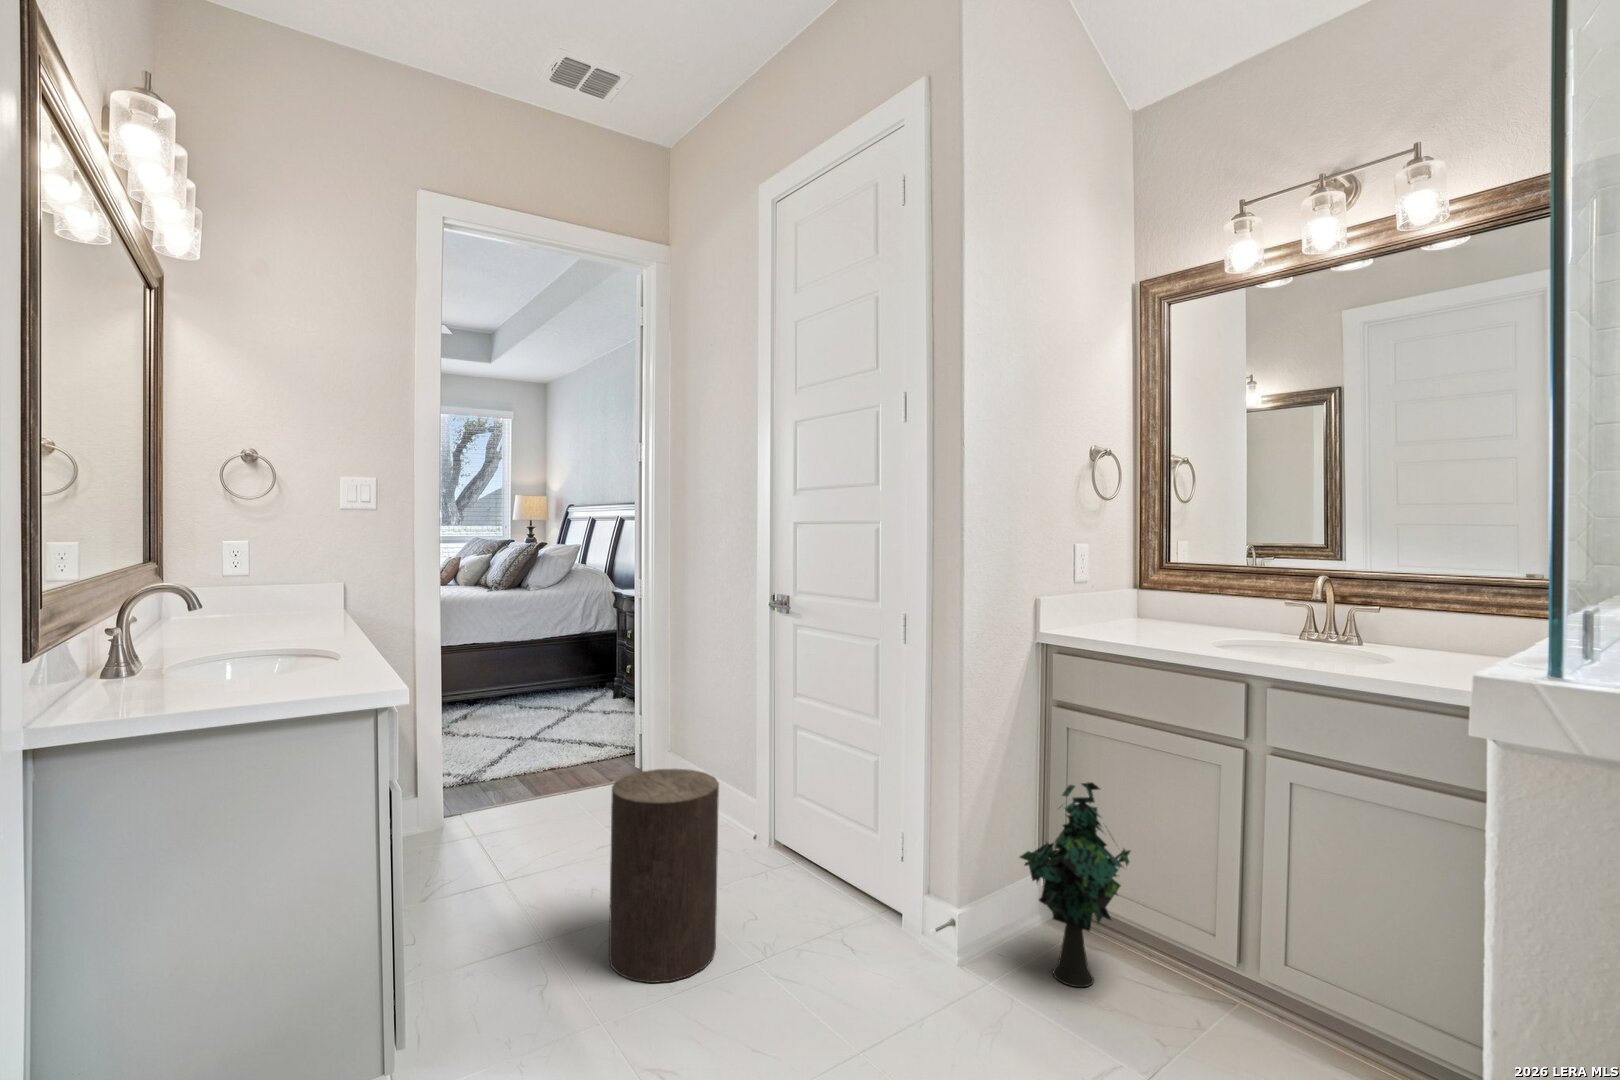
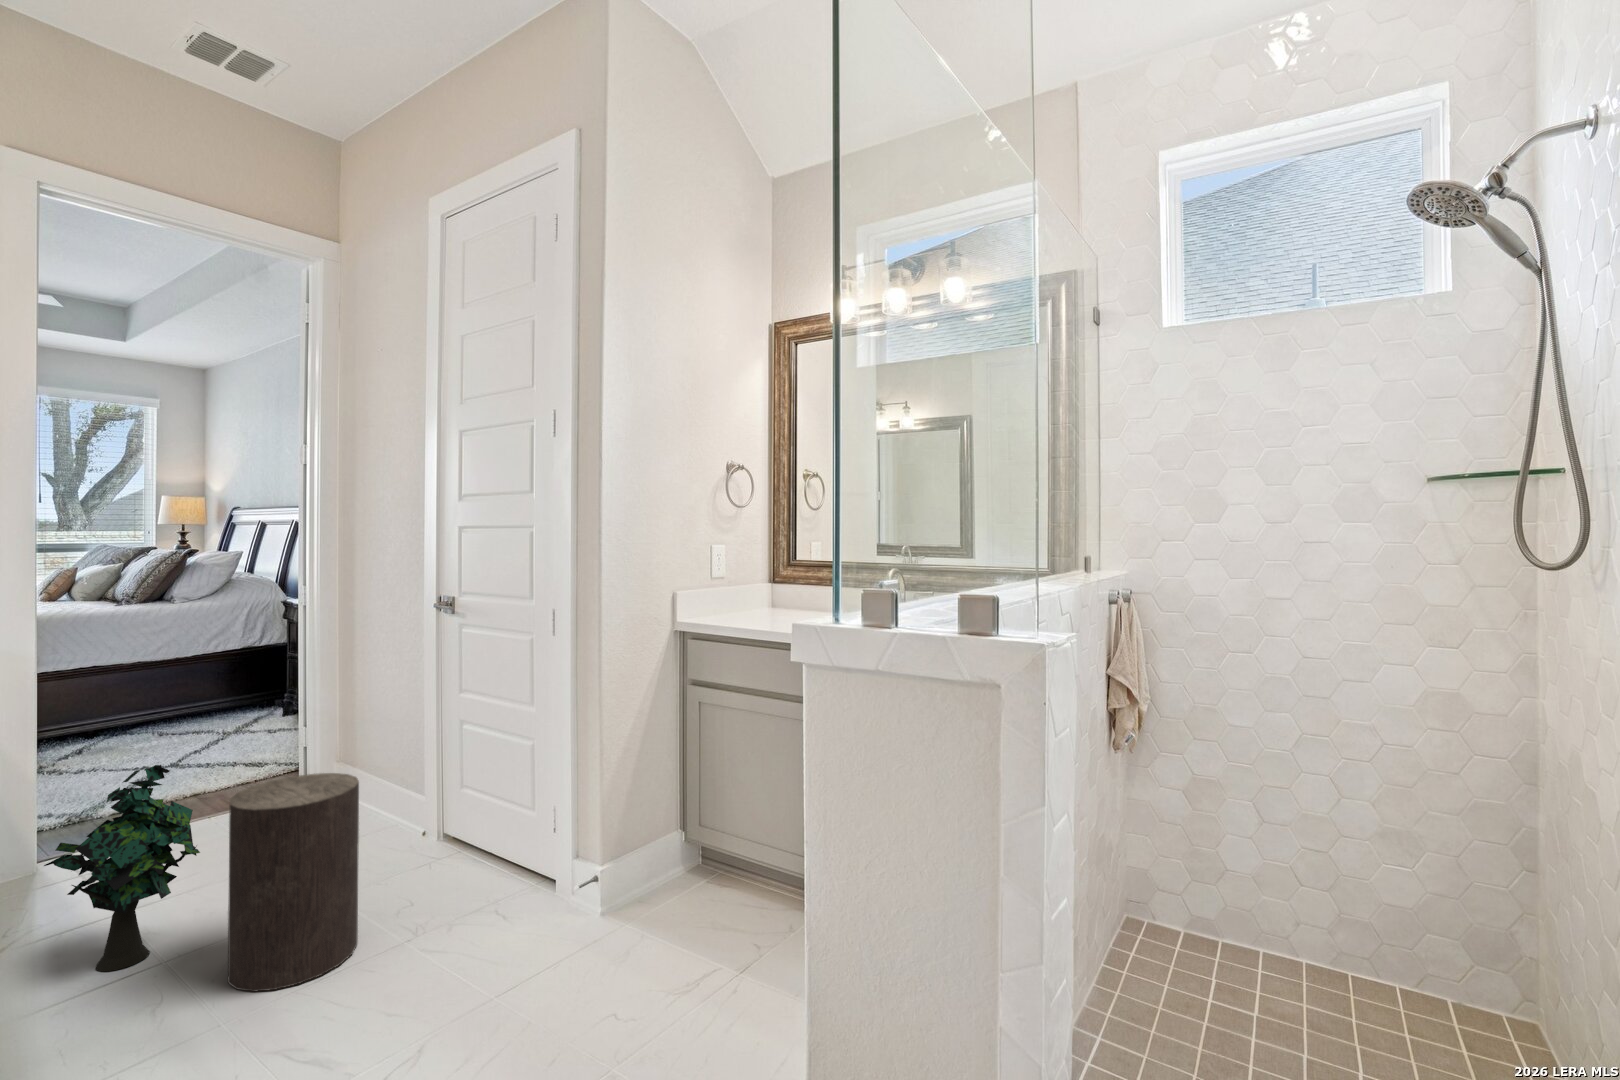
decorative plant: present [1020,782,1130,987] -> present [44,765,200,971]

